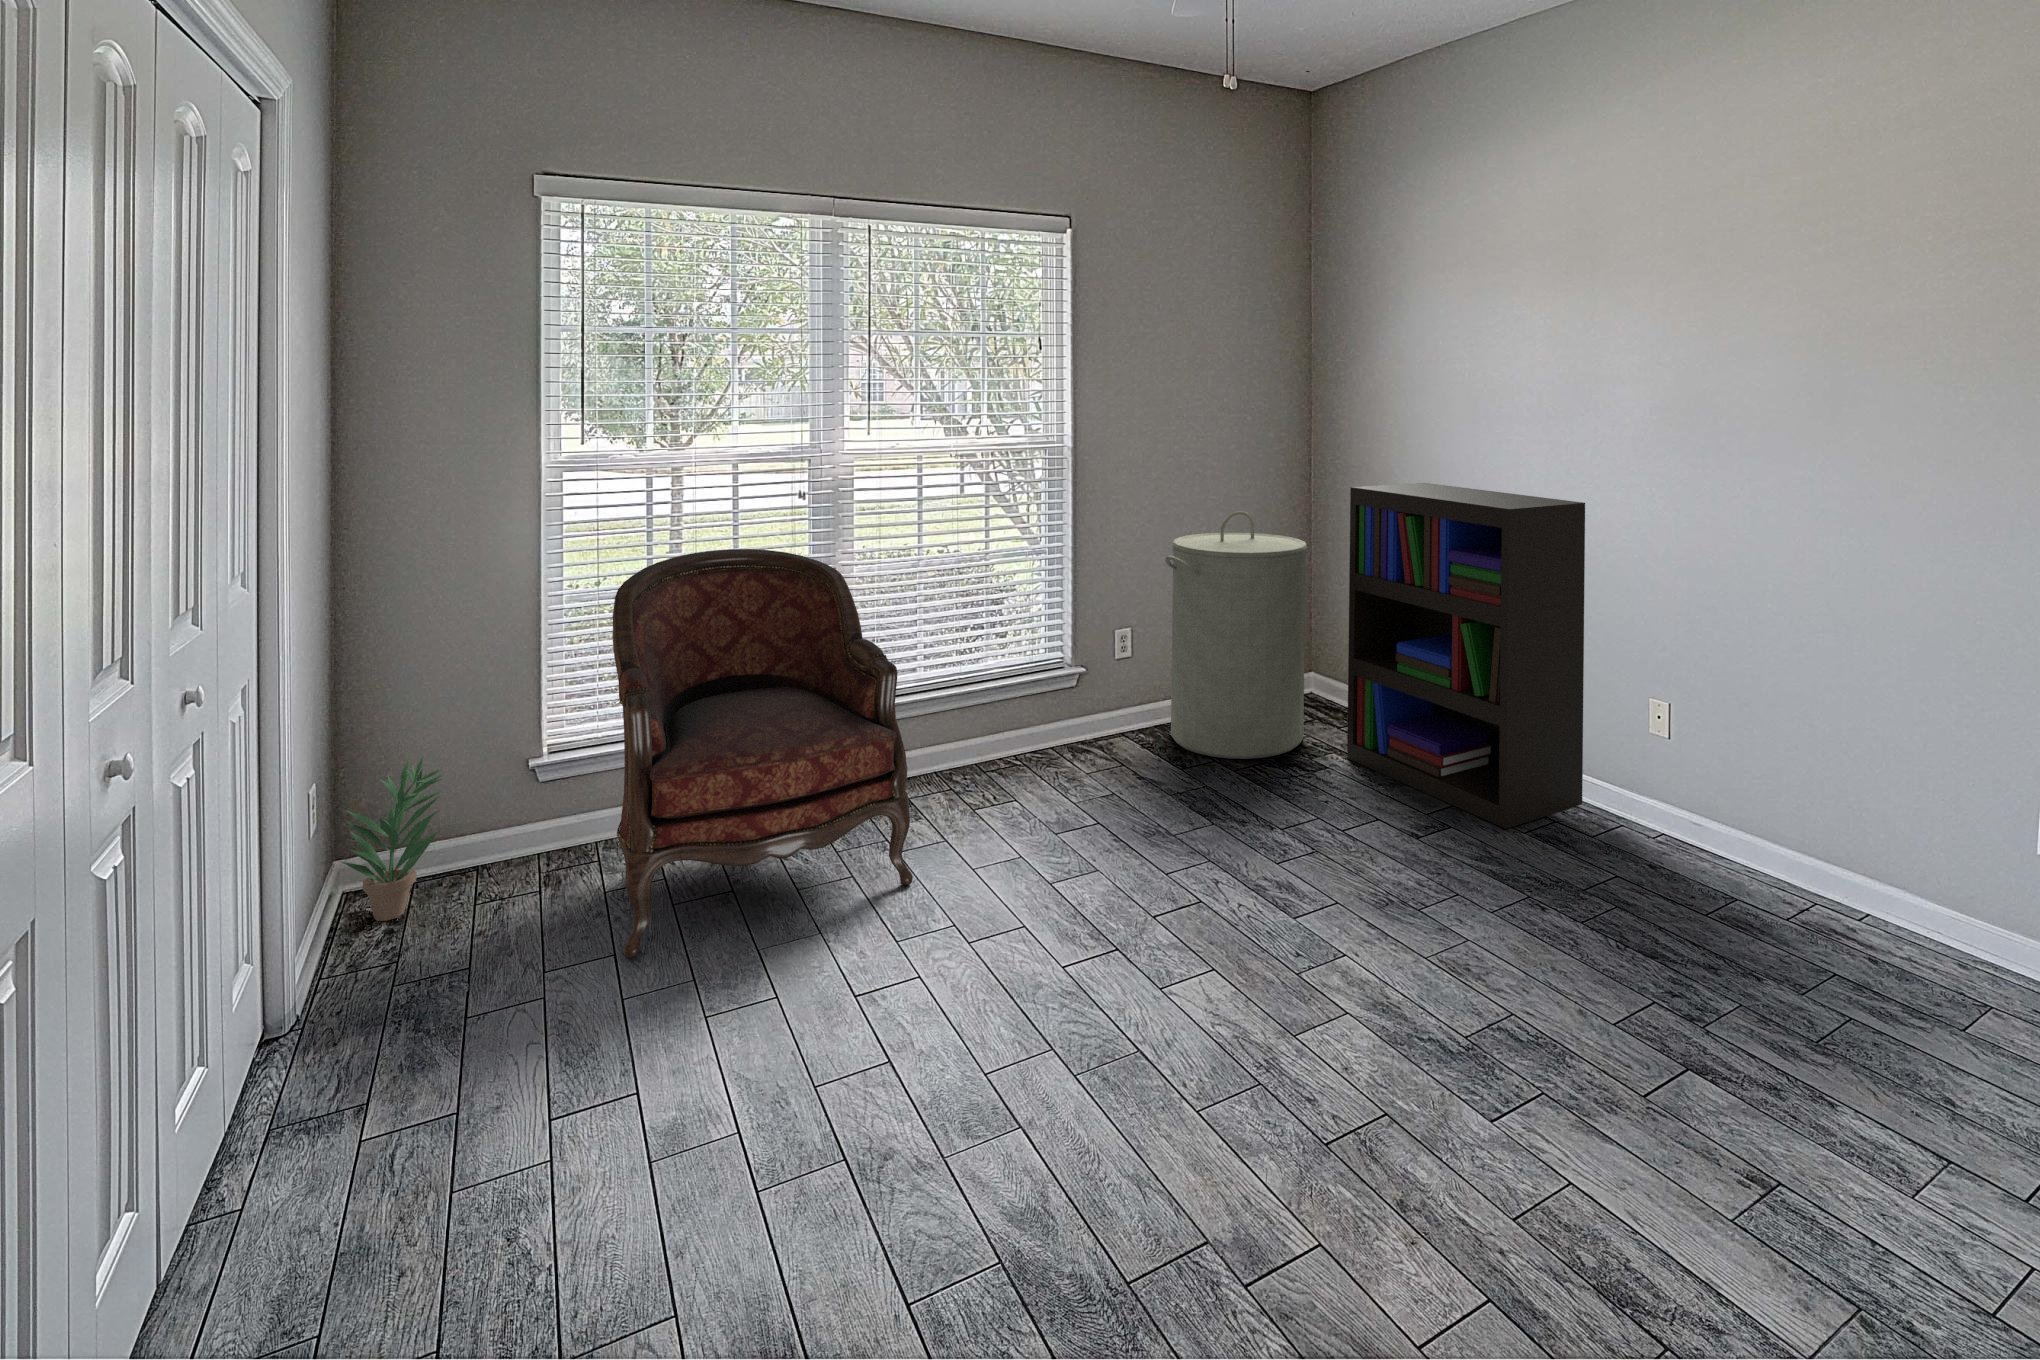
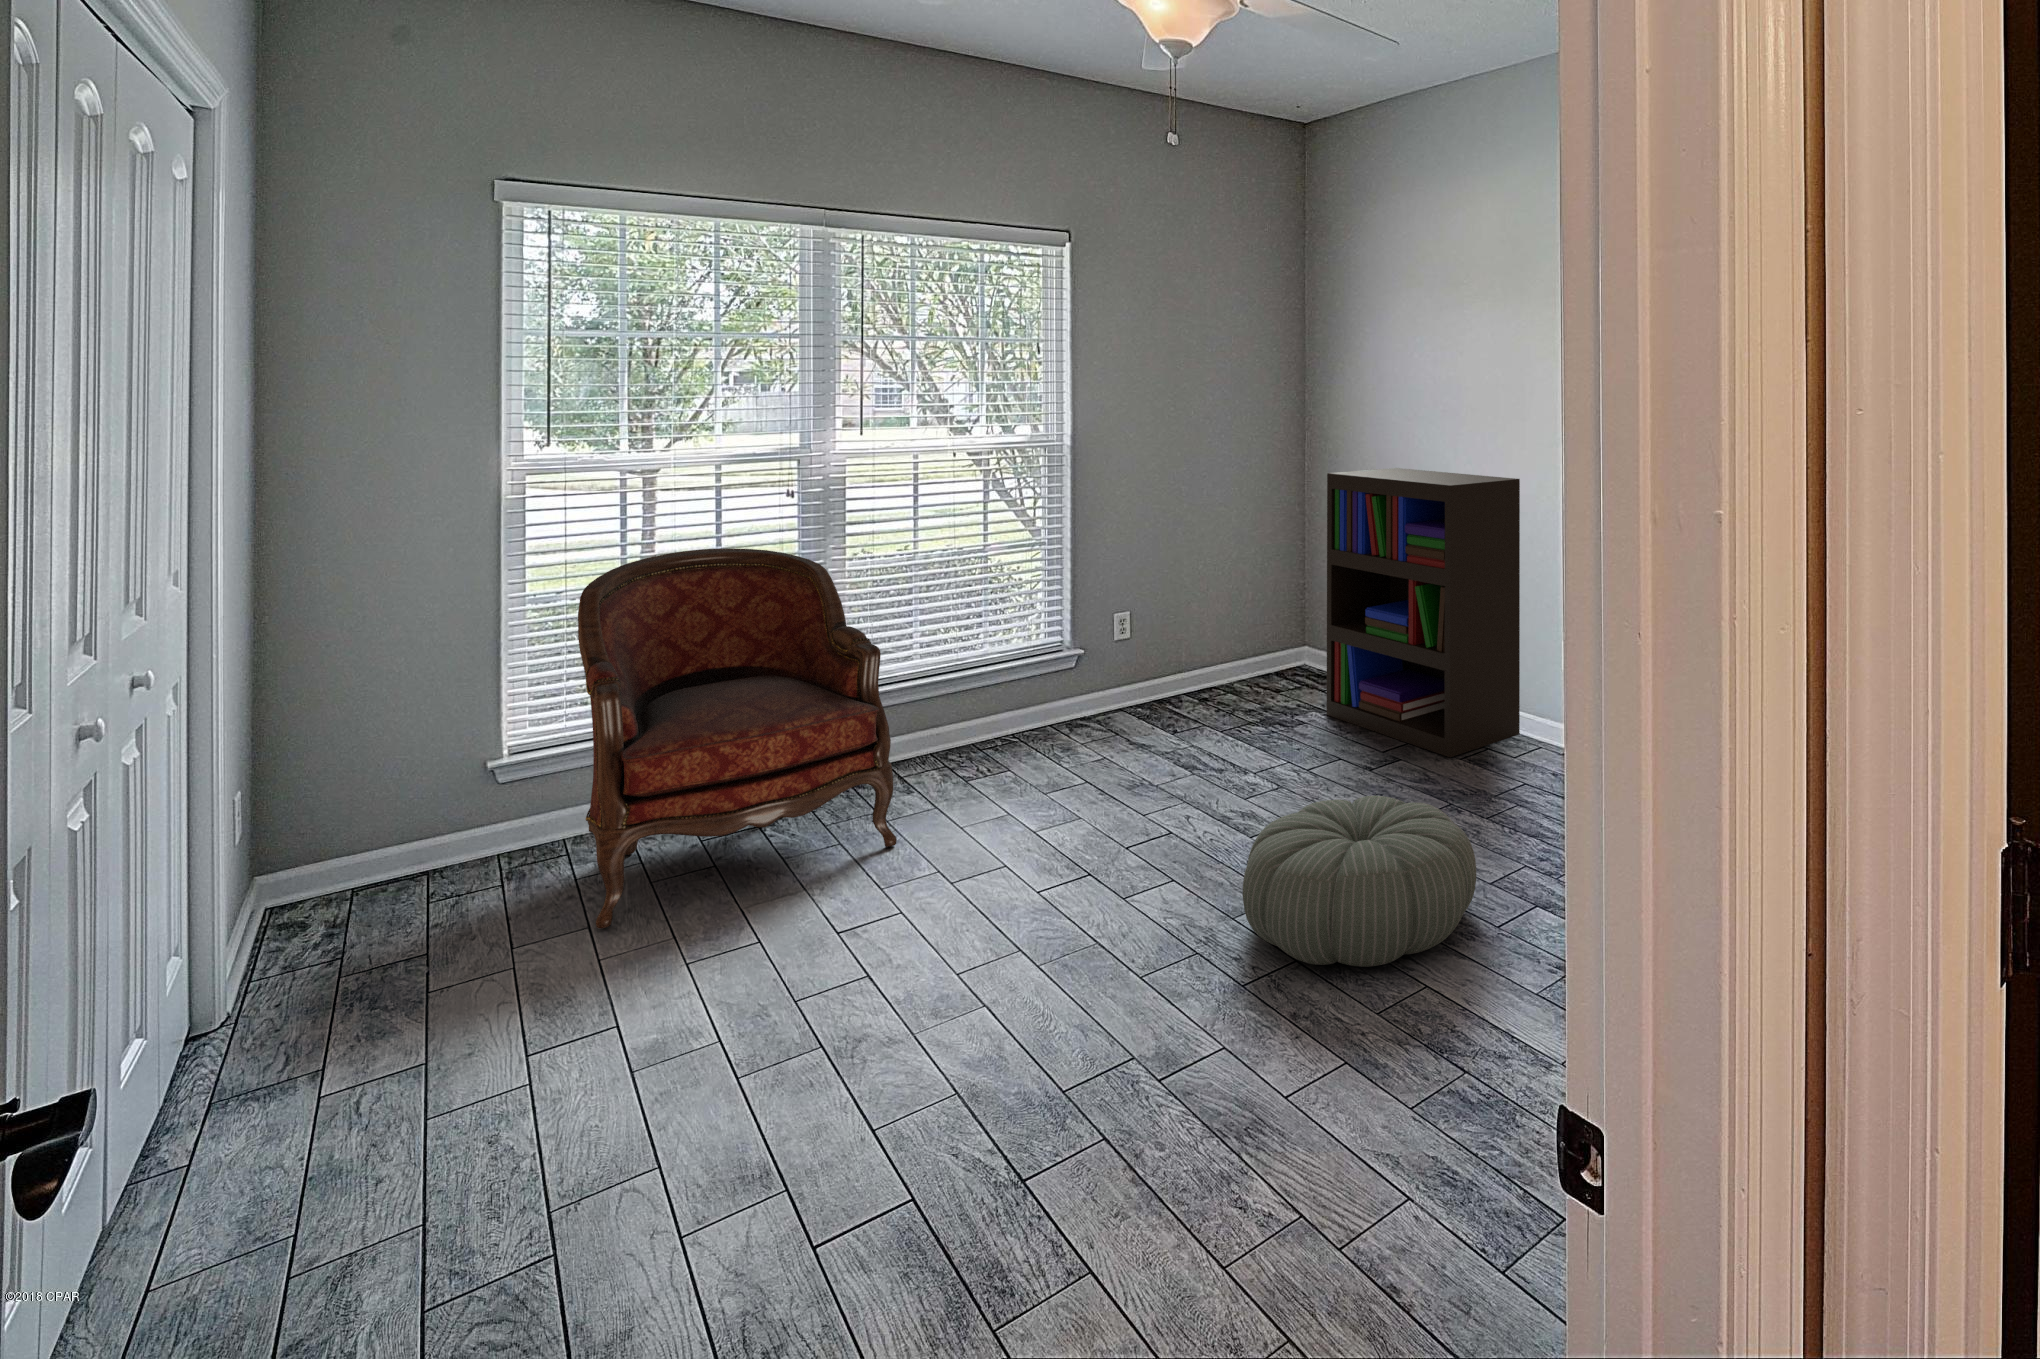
laundry hamper: present [1165,511,1307,759] -> none [1157,498,1294,723]
potted plant: present [342,757,443,921] -> none [269,761,391,928]
pouf: none [1312,895,1608,1139] -> present [1243,796,1476,967]

